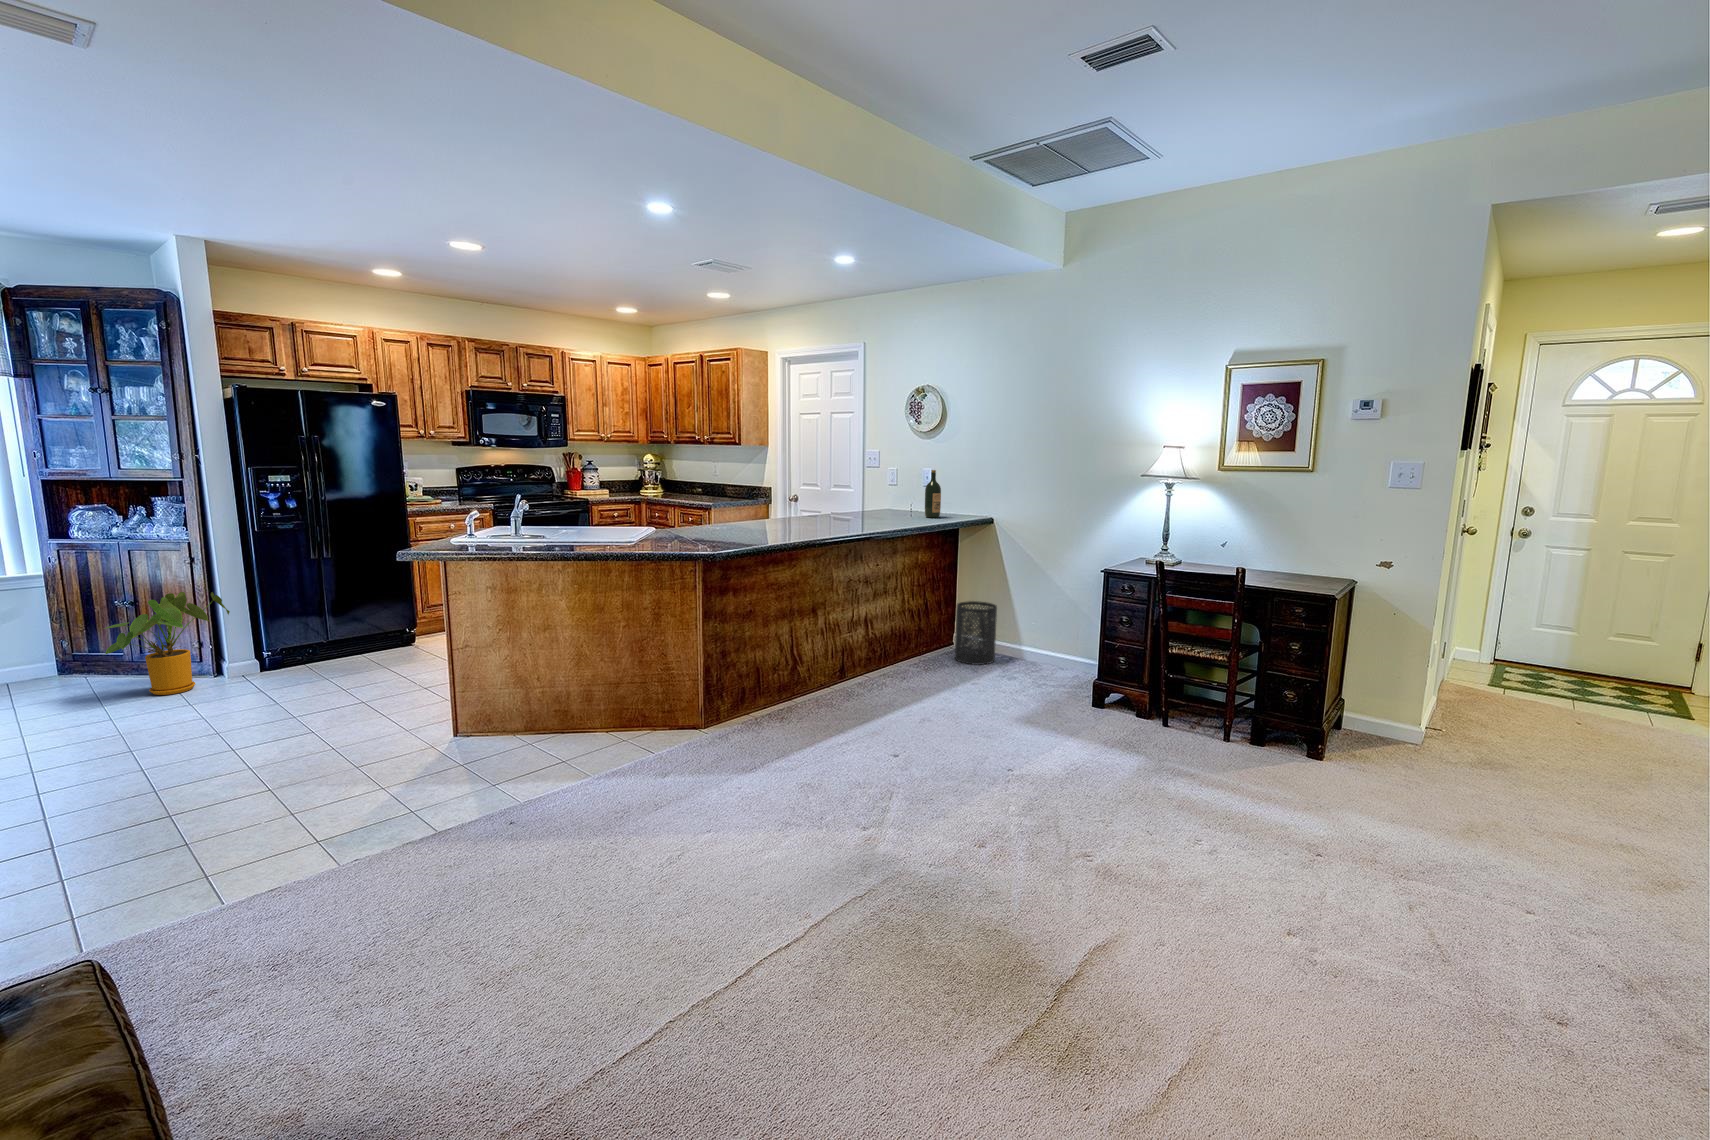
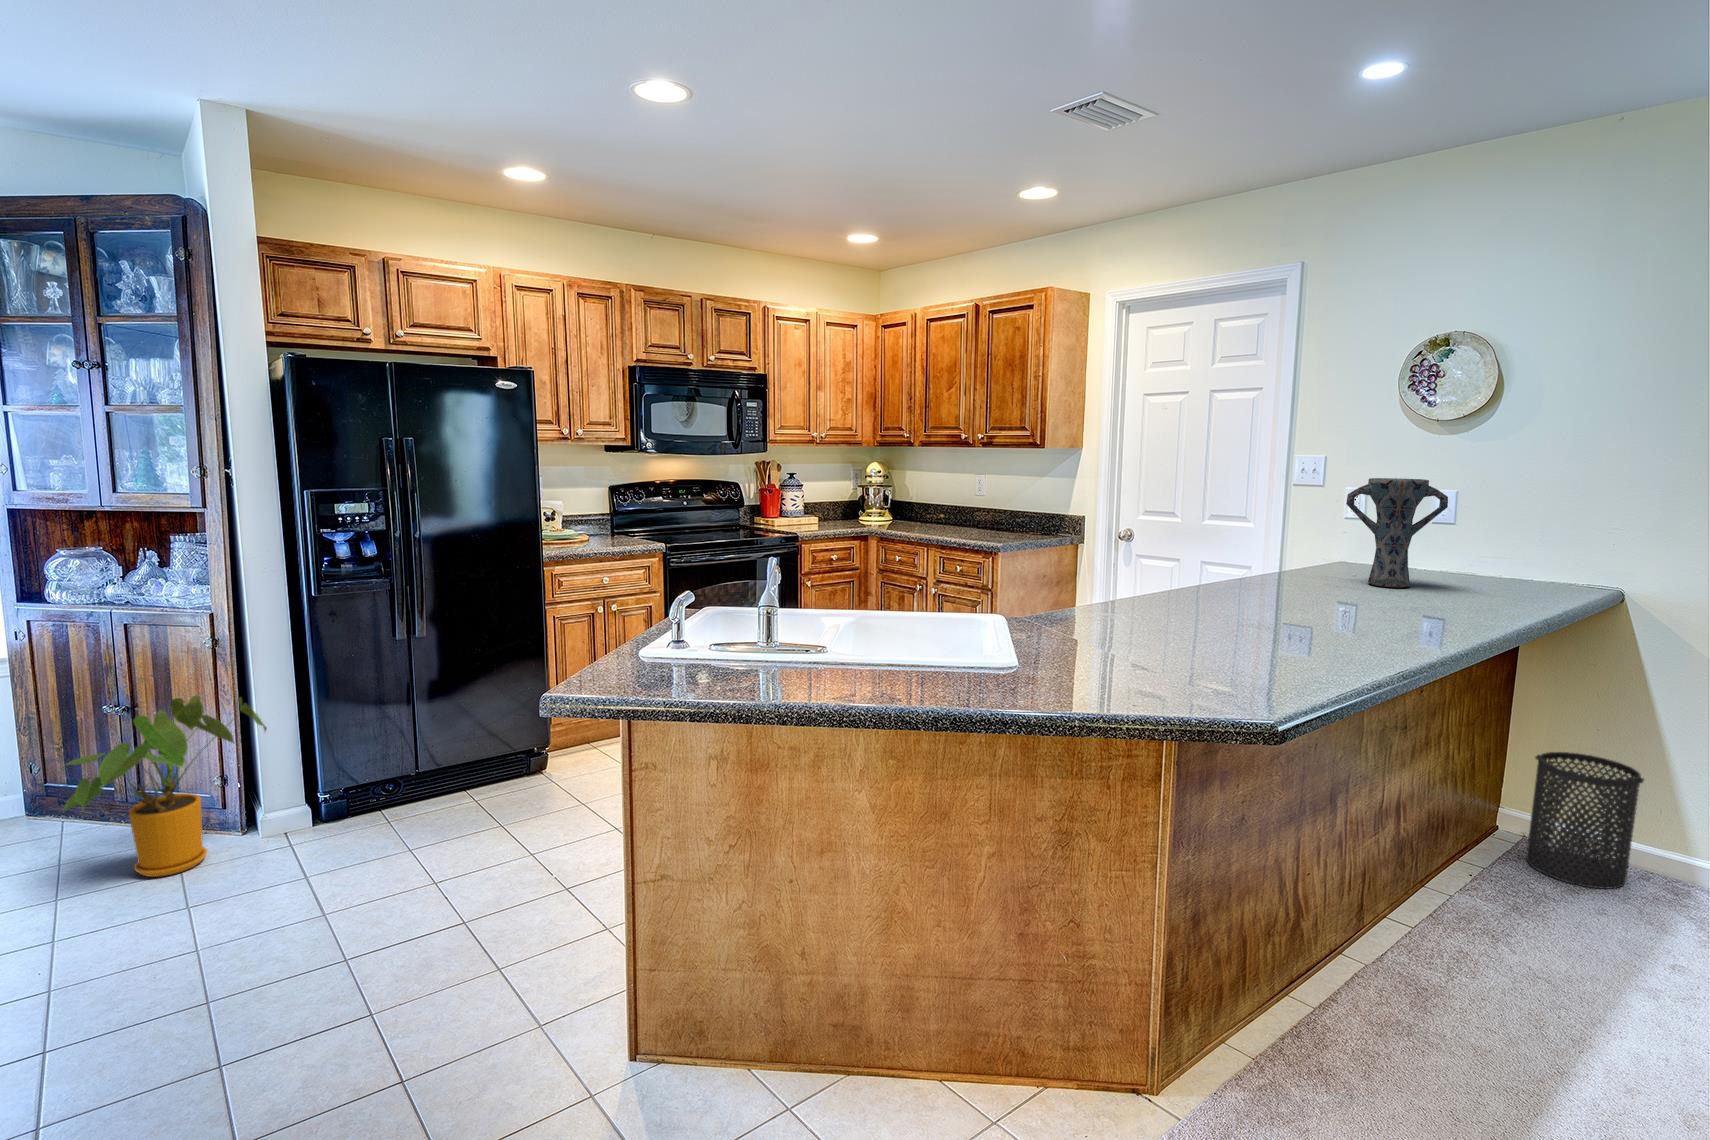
vase: none [864,461,909,518] -> present [1346,478,1448,588]
wine bottle: present [925,470,941,518] -> none [1463,496,1504,588]

